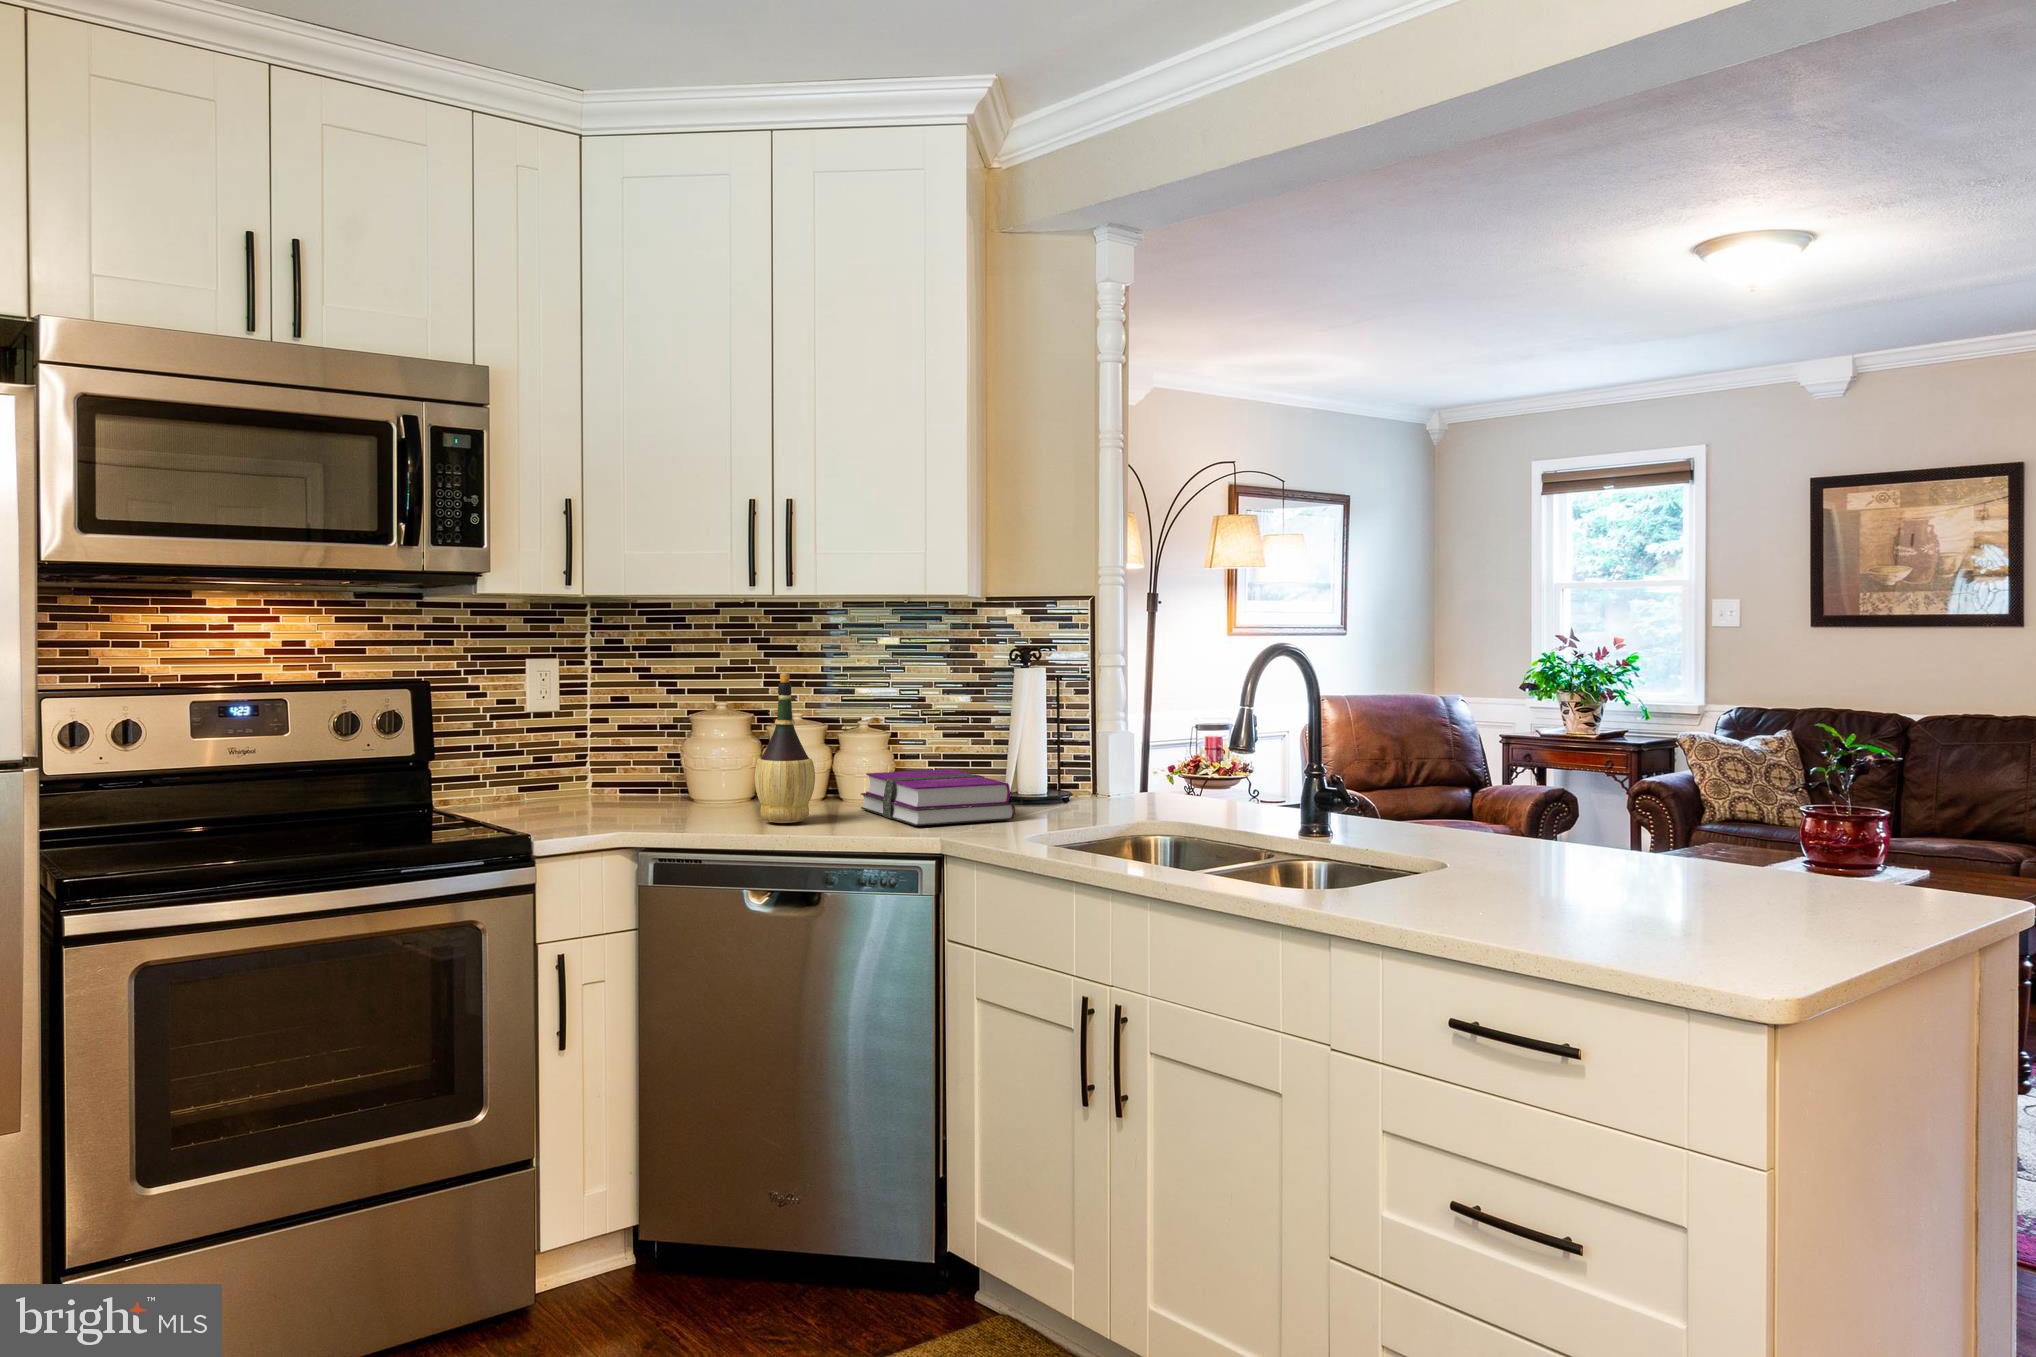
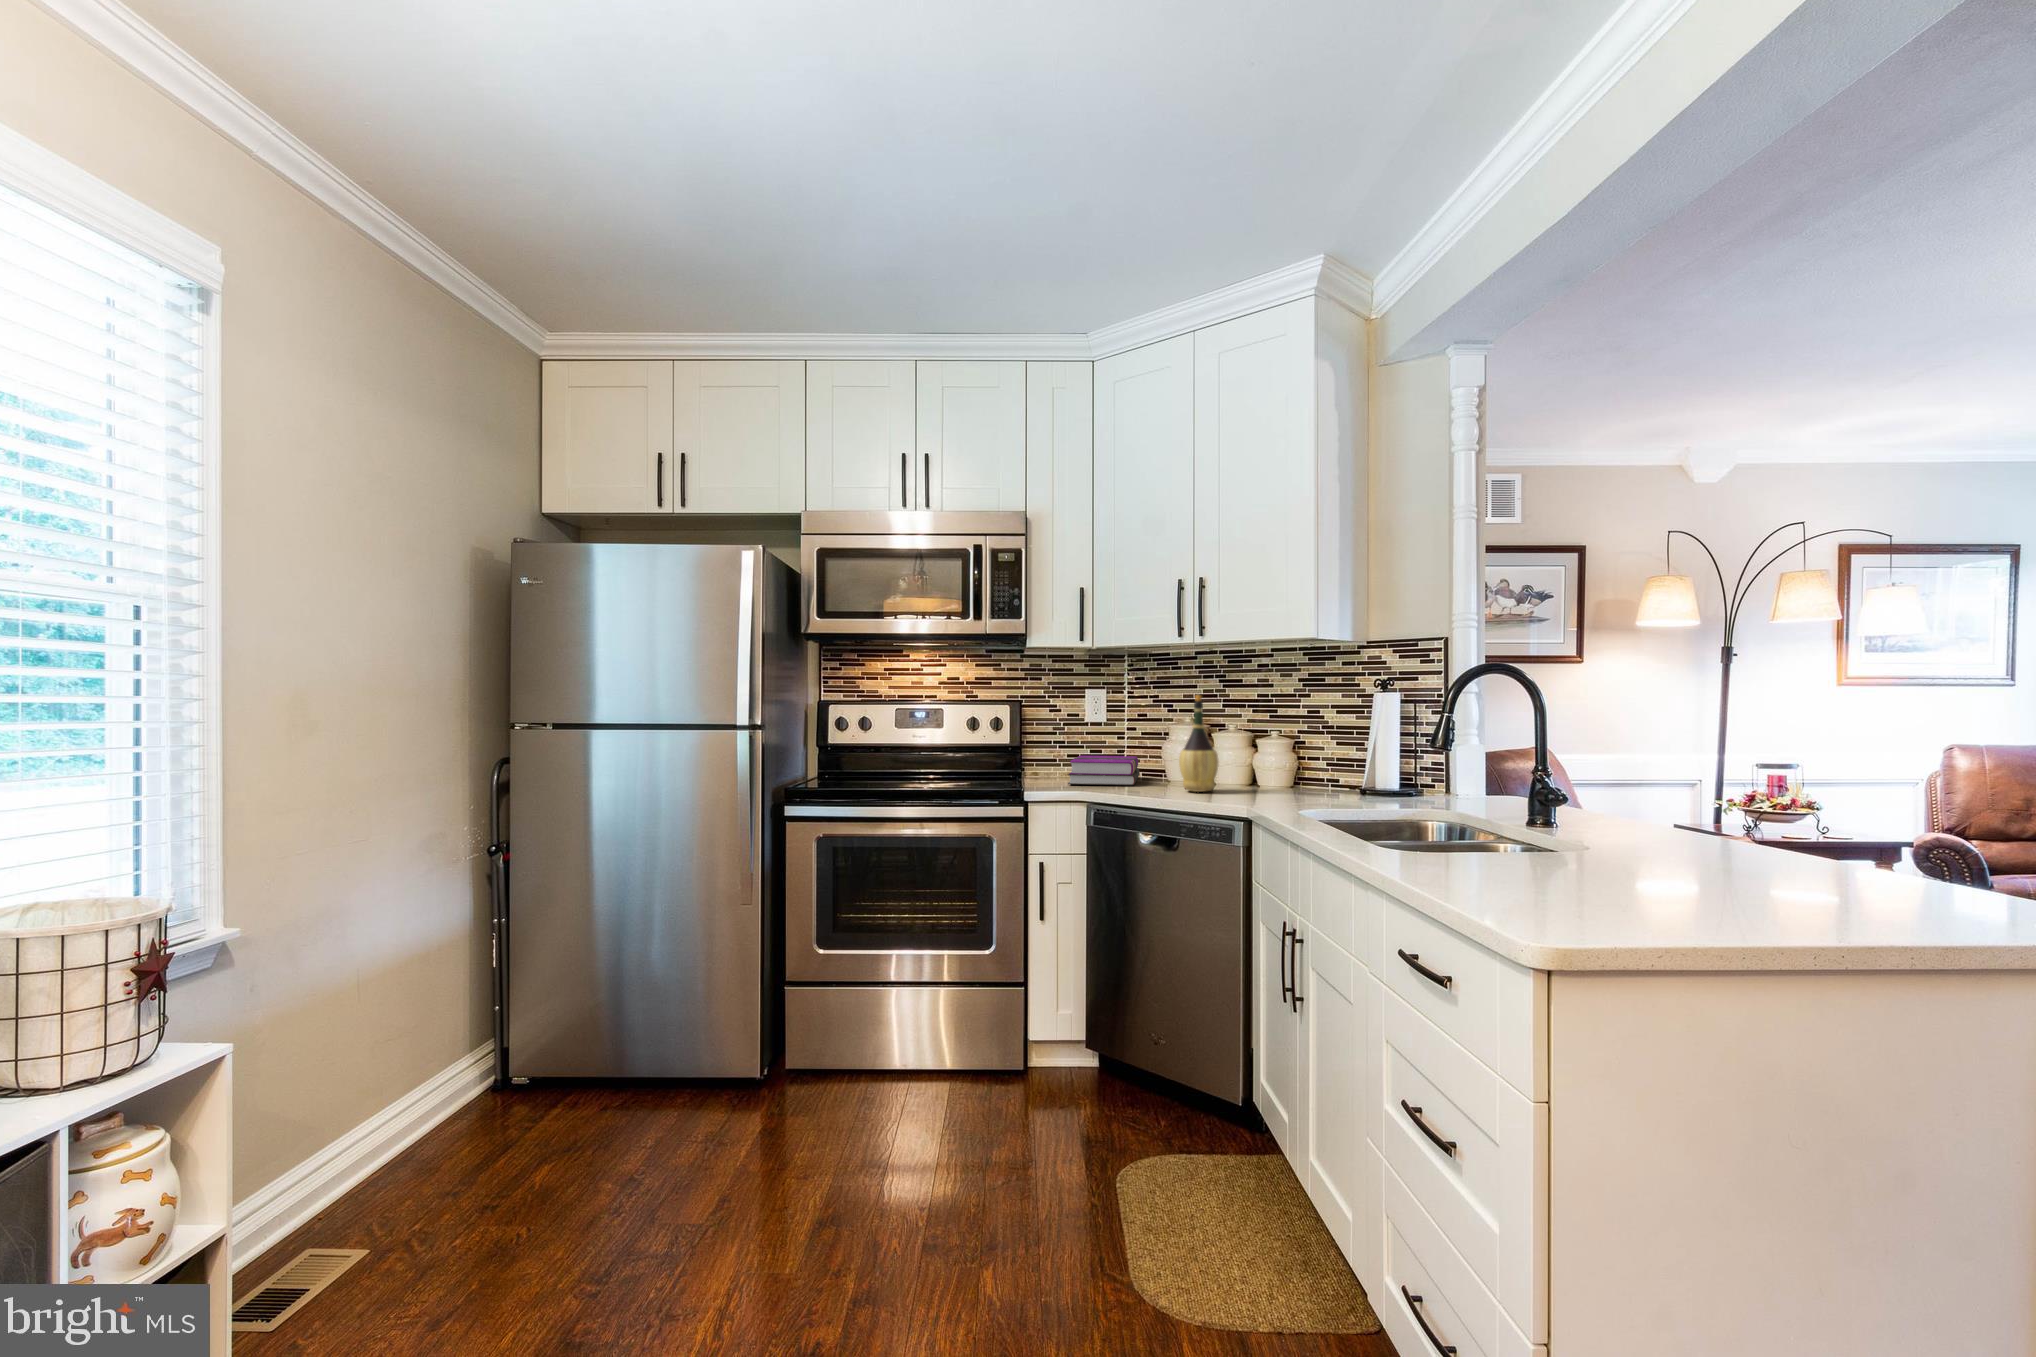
hardback book: present [861,769,1015,826] -> present [1068,756,1140,785]

